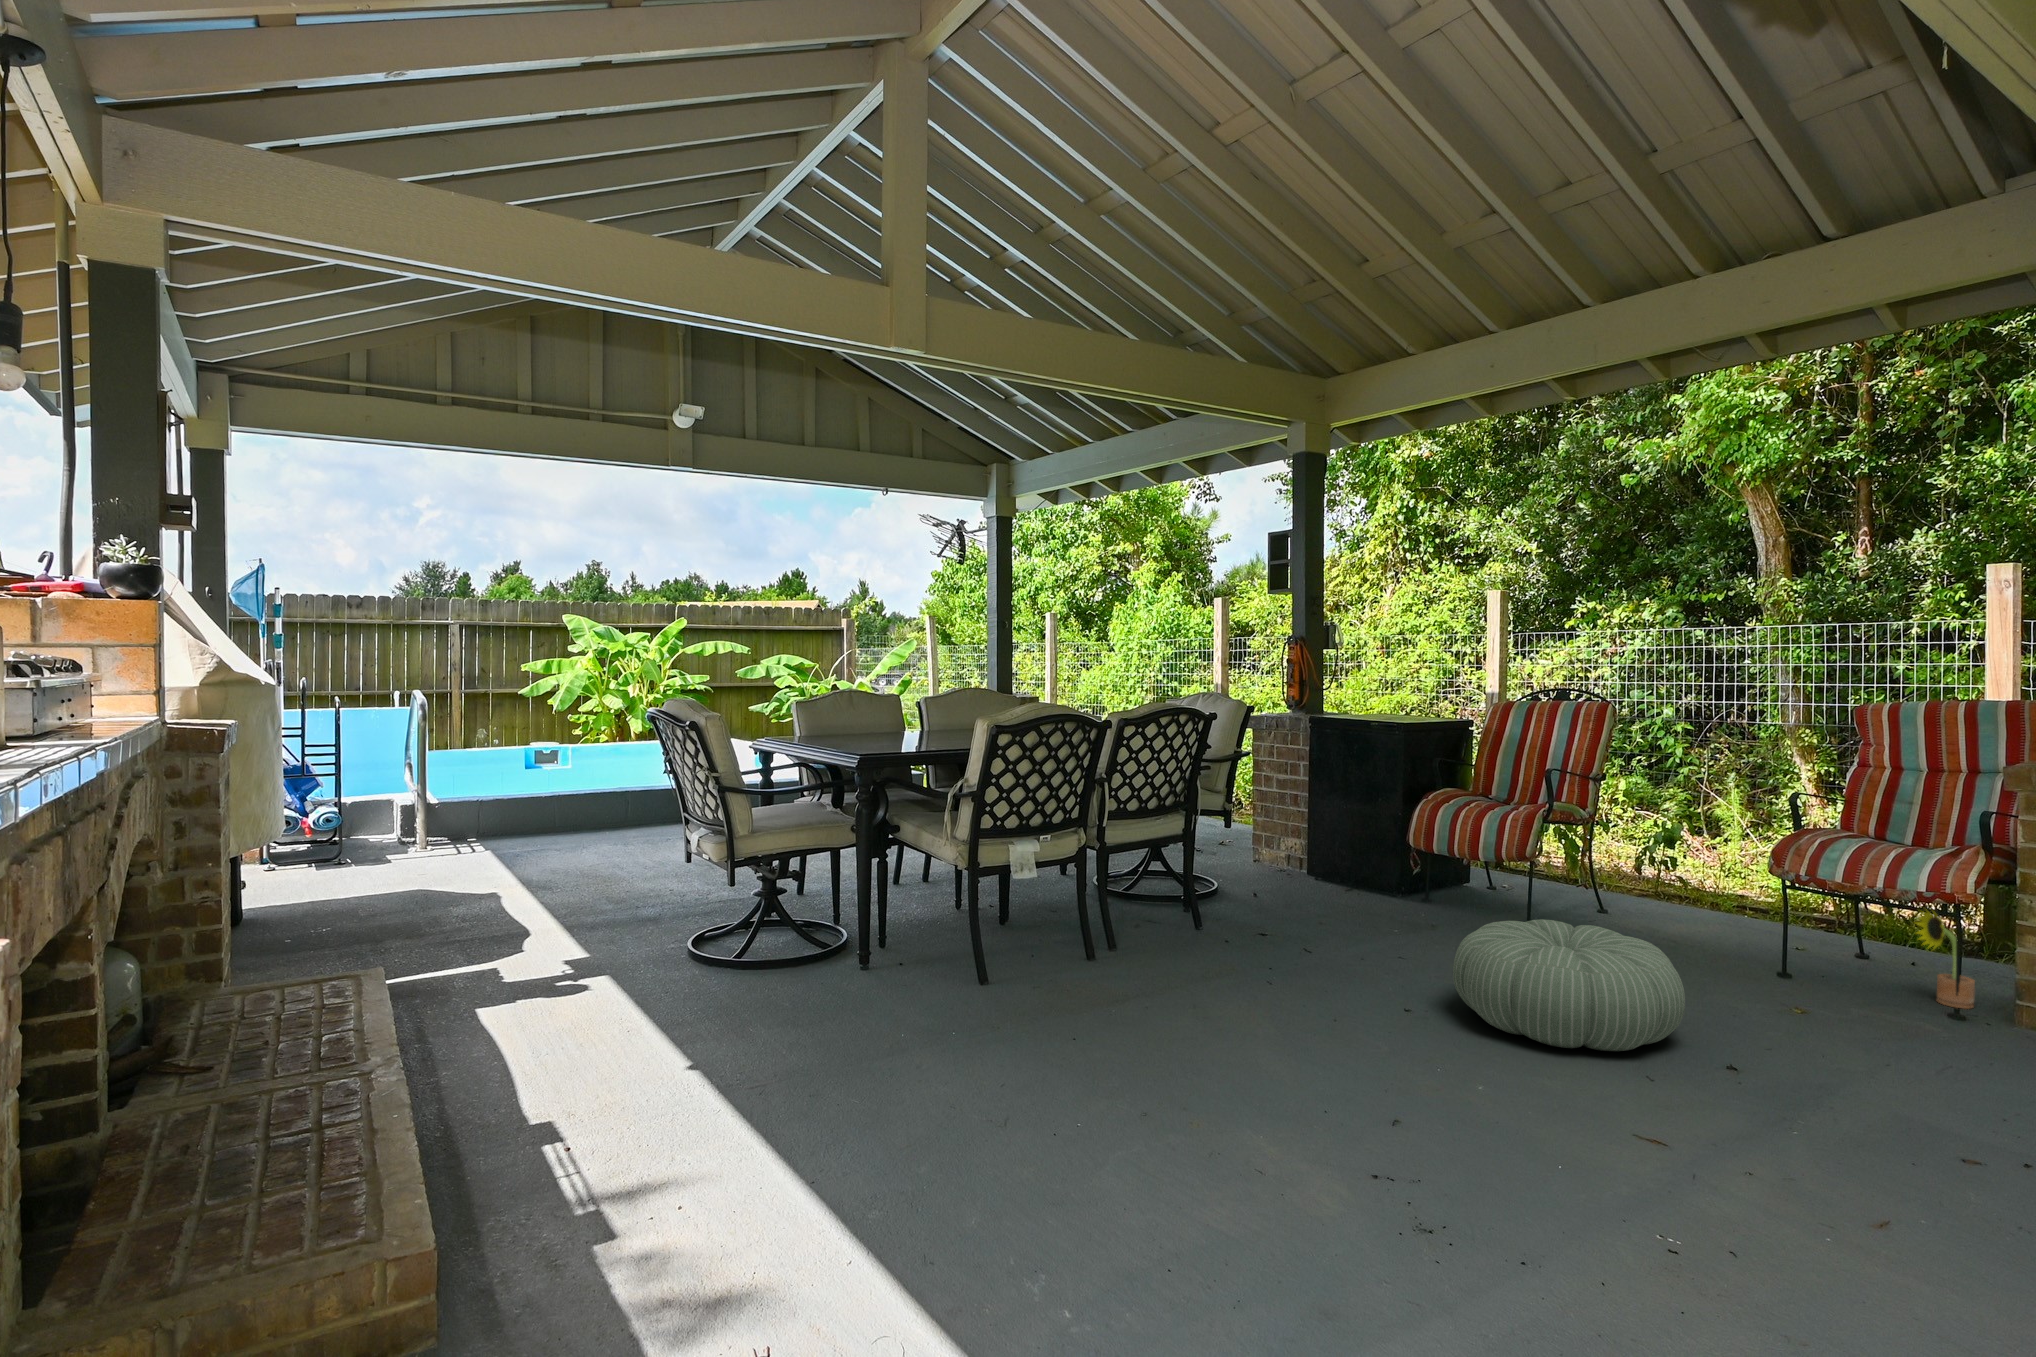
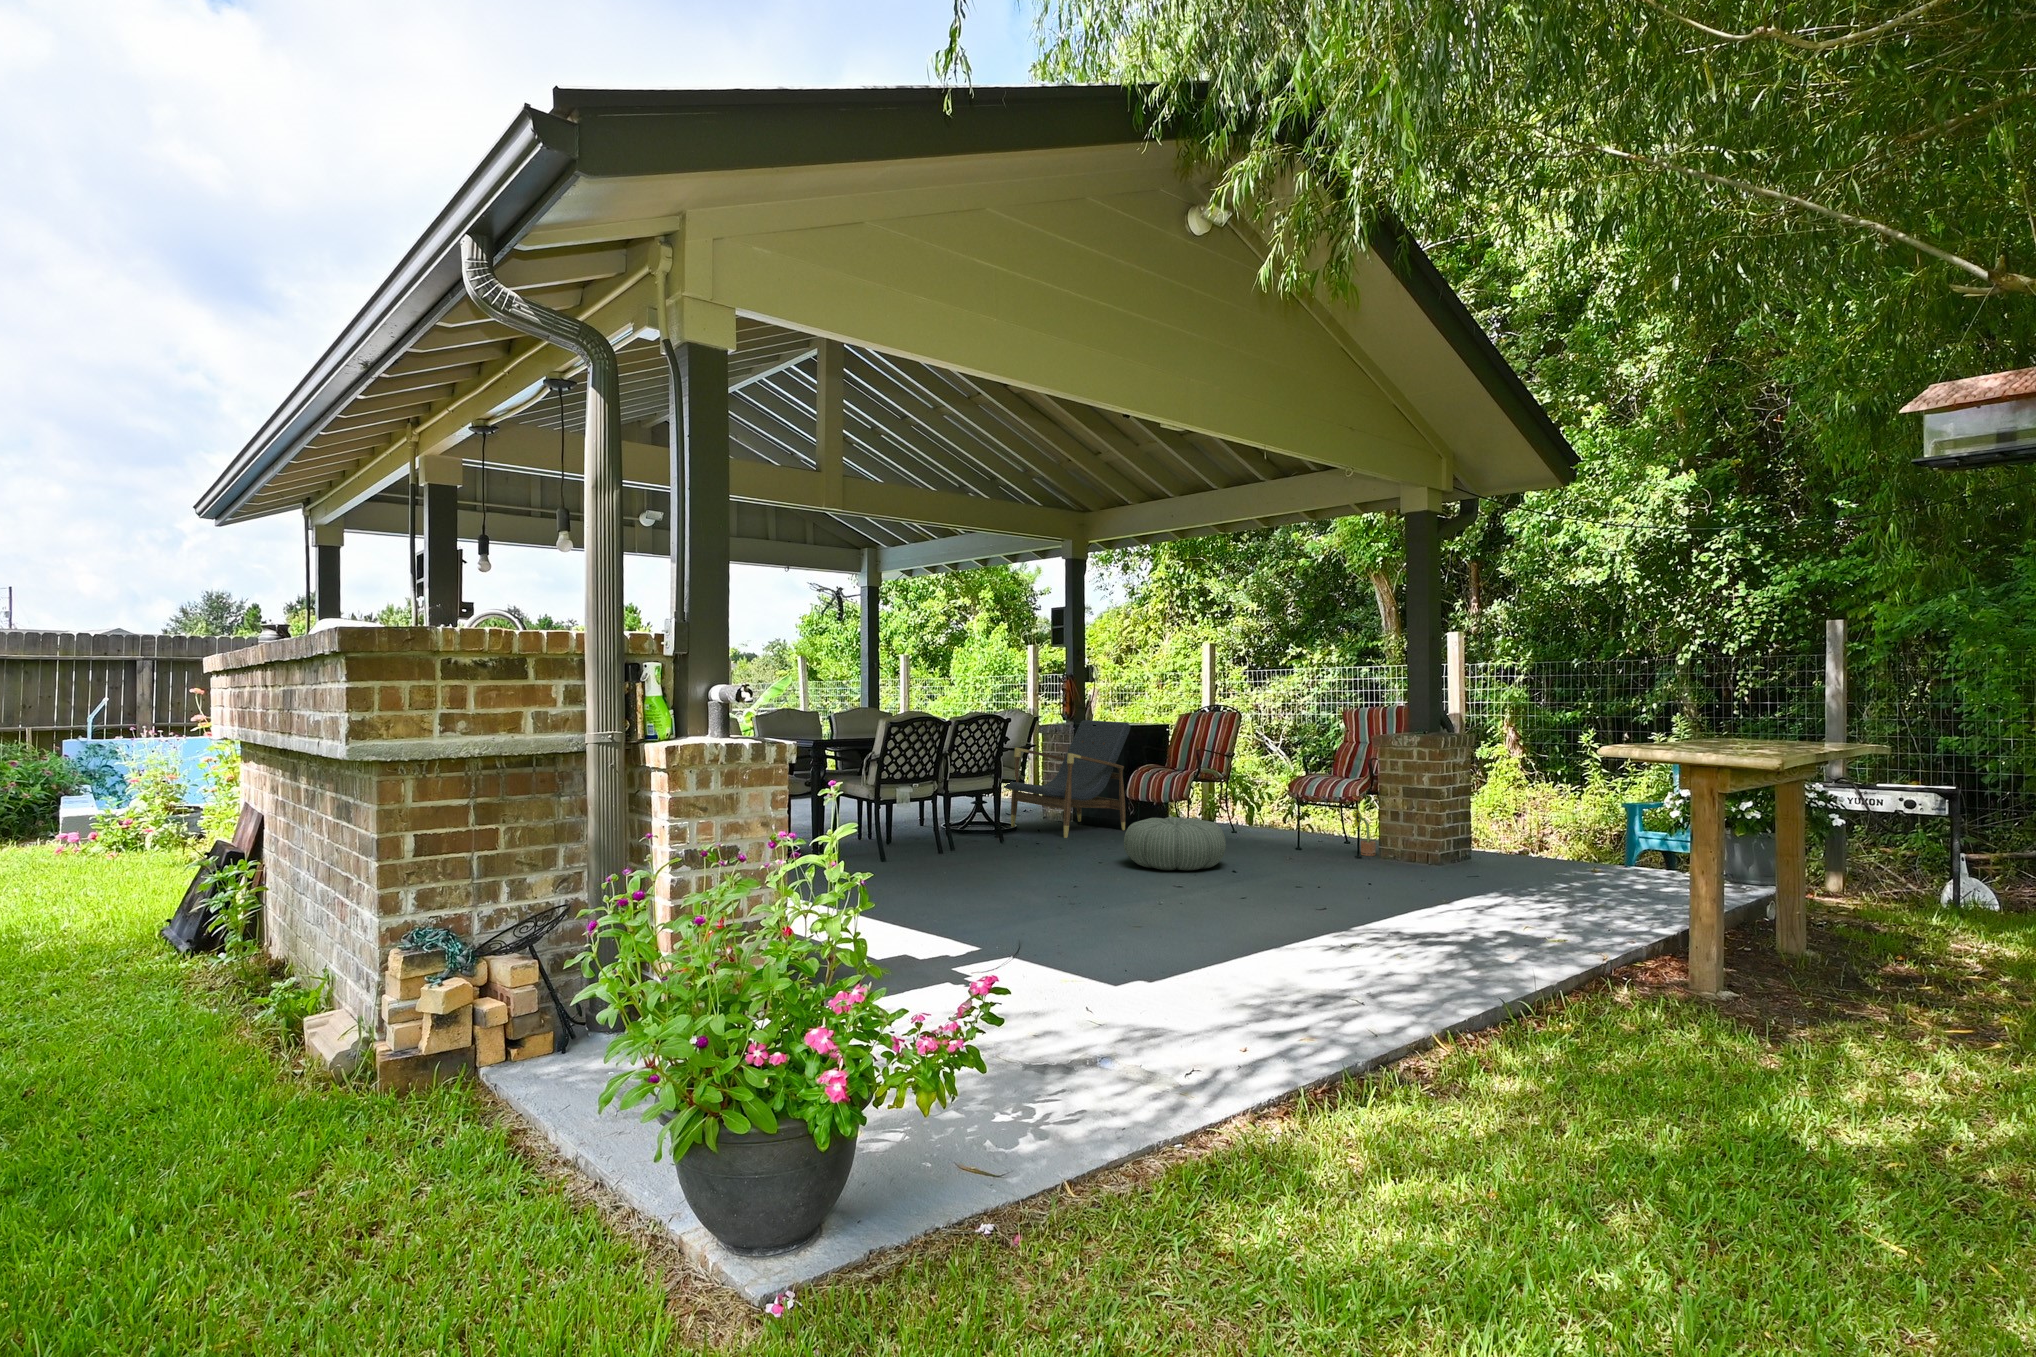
lounge chair: none [1194,712,1412,919] -> present [1004,720,1130,838]

